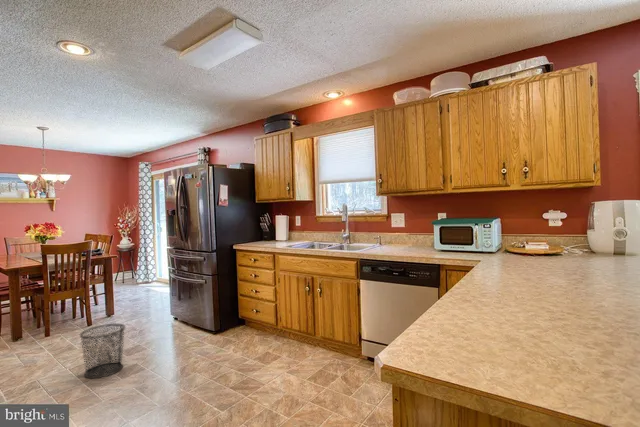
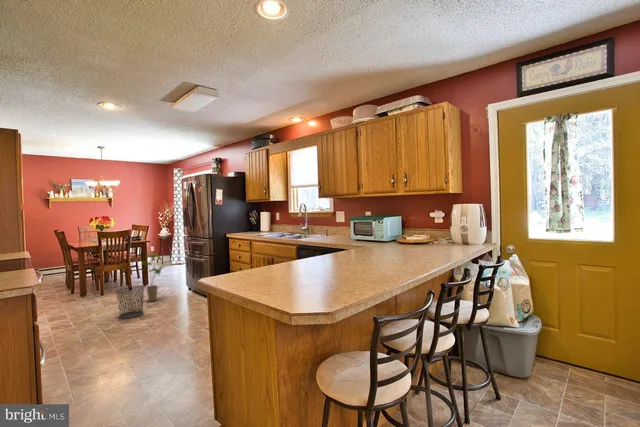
house plant: none [111,273,152,343] -> present [142,253,165,301]

